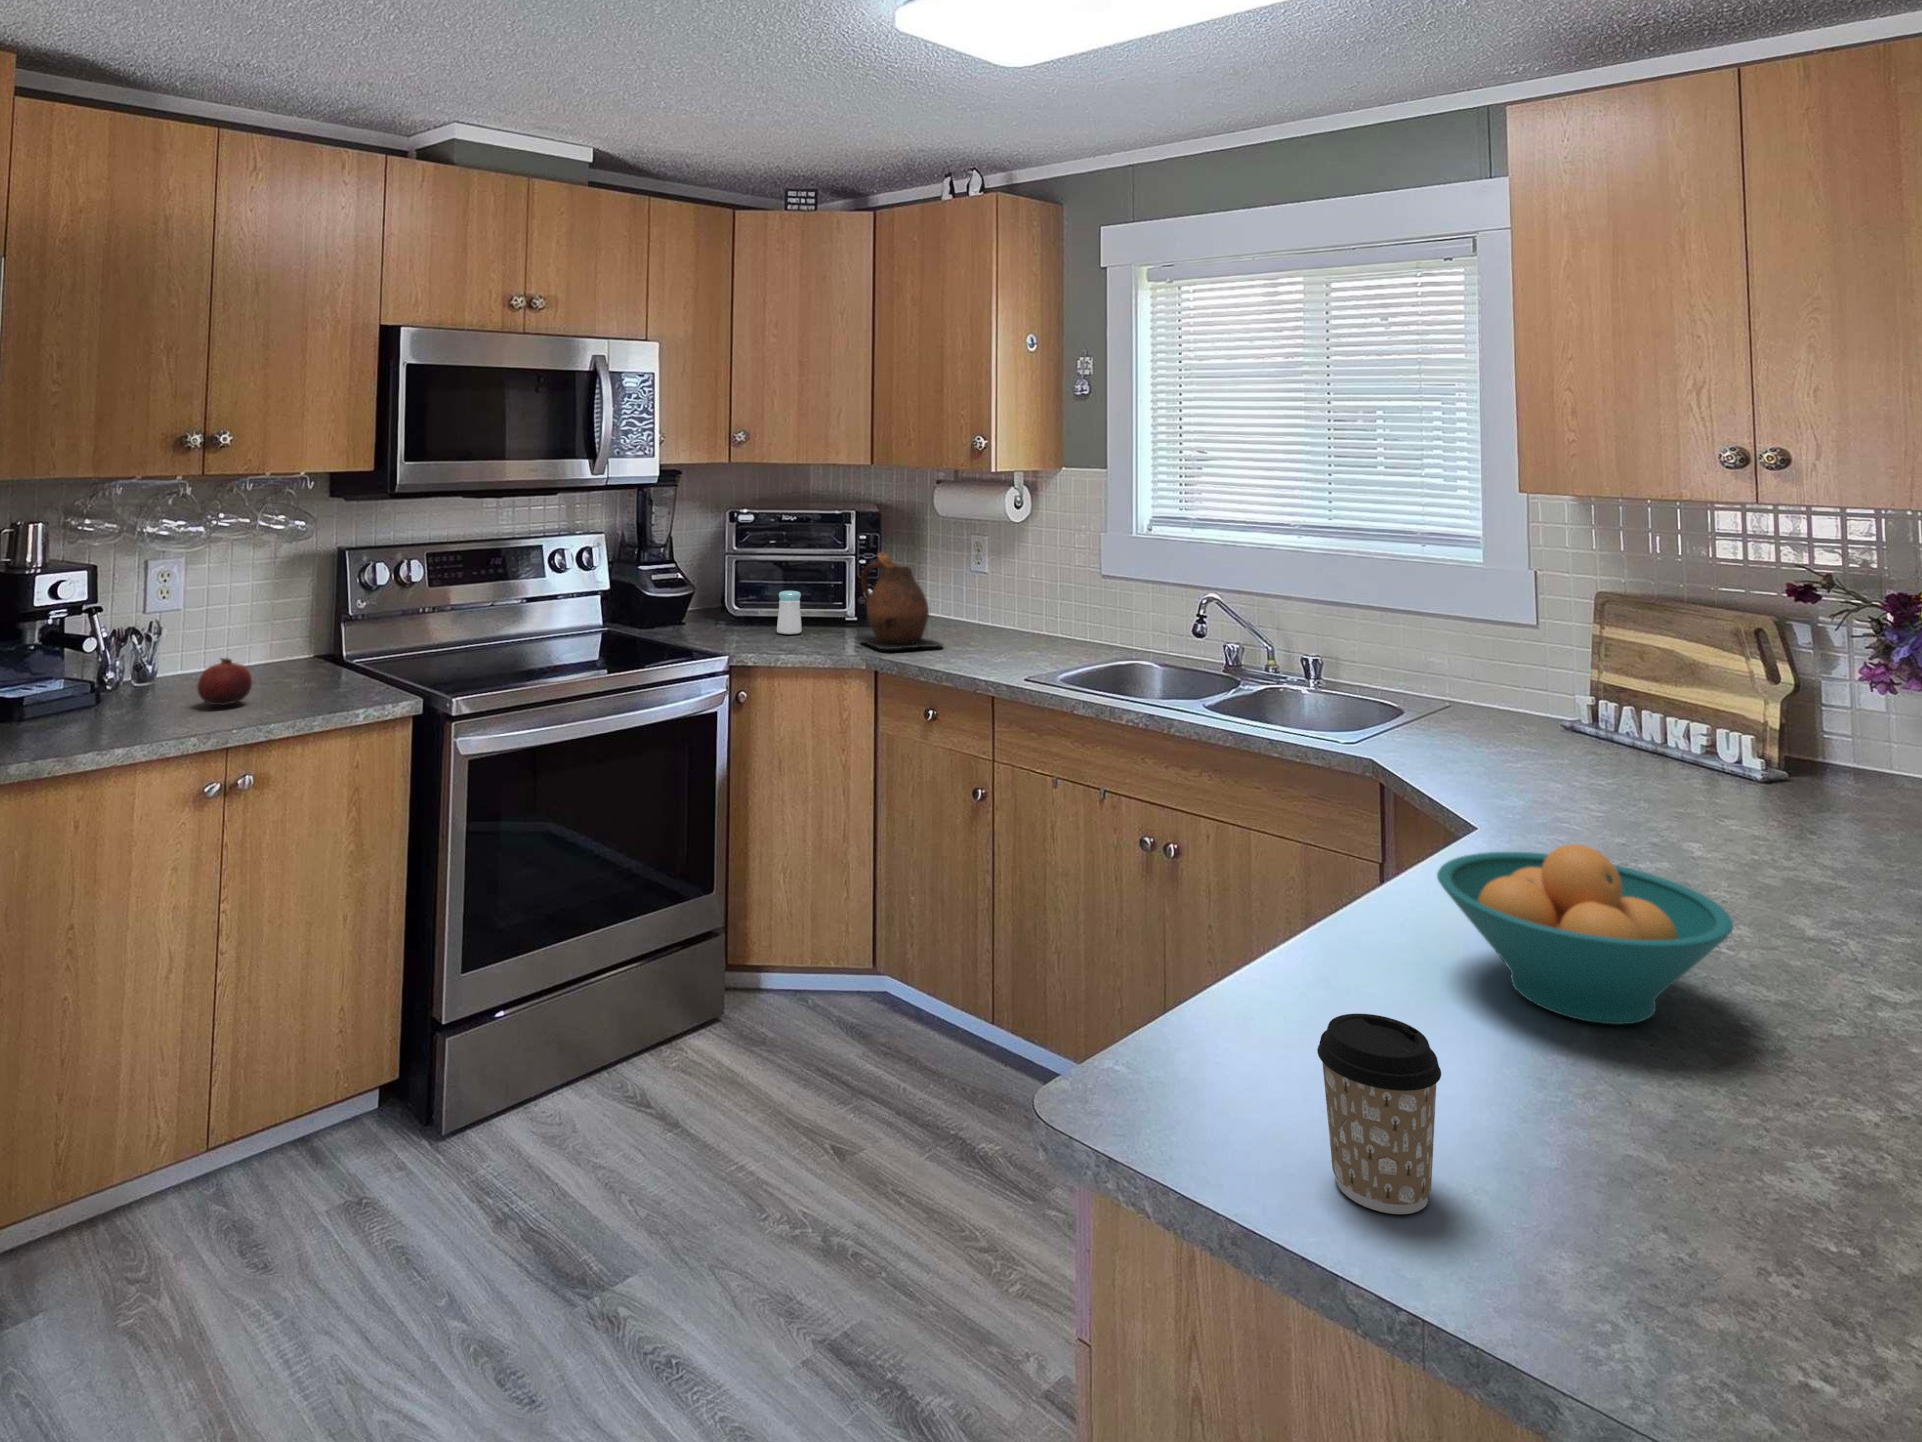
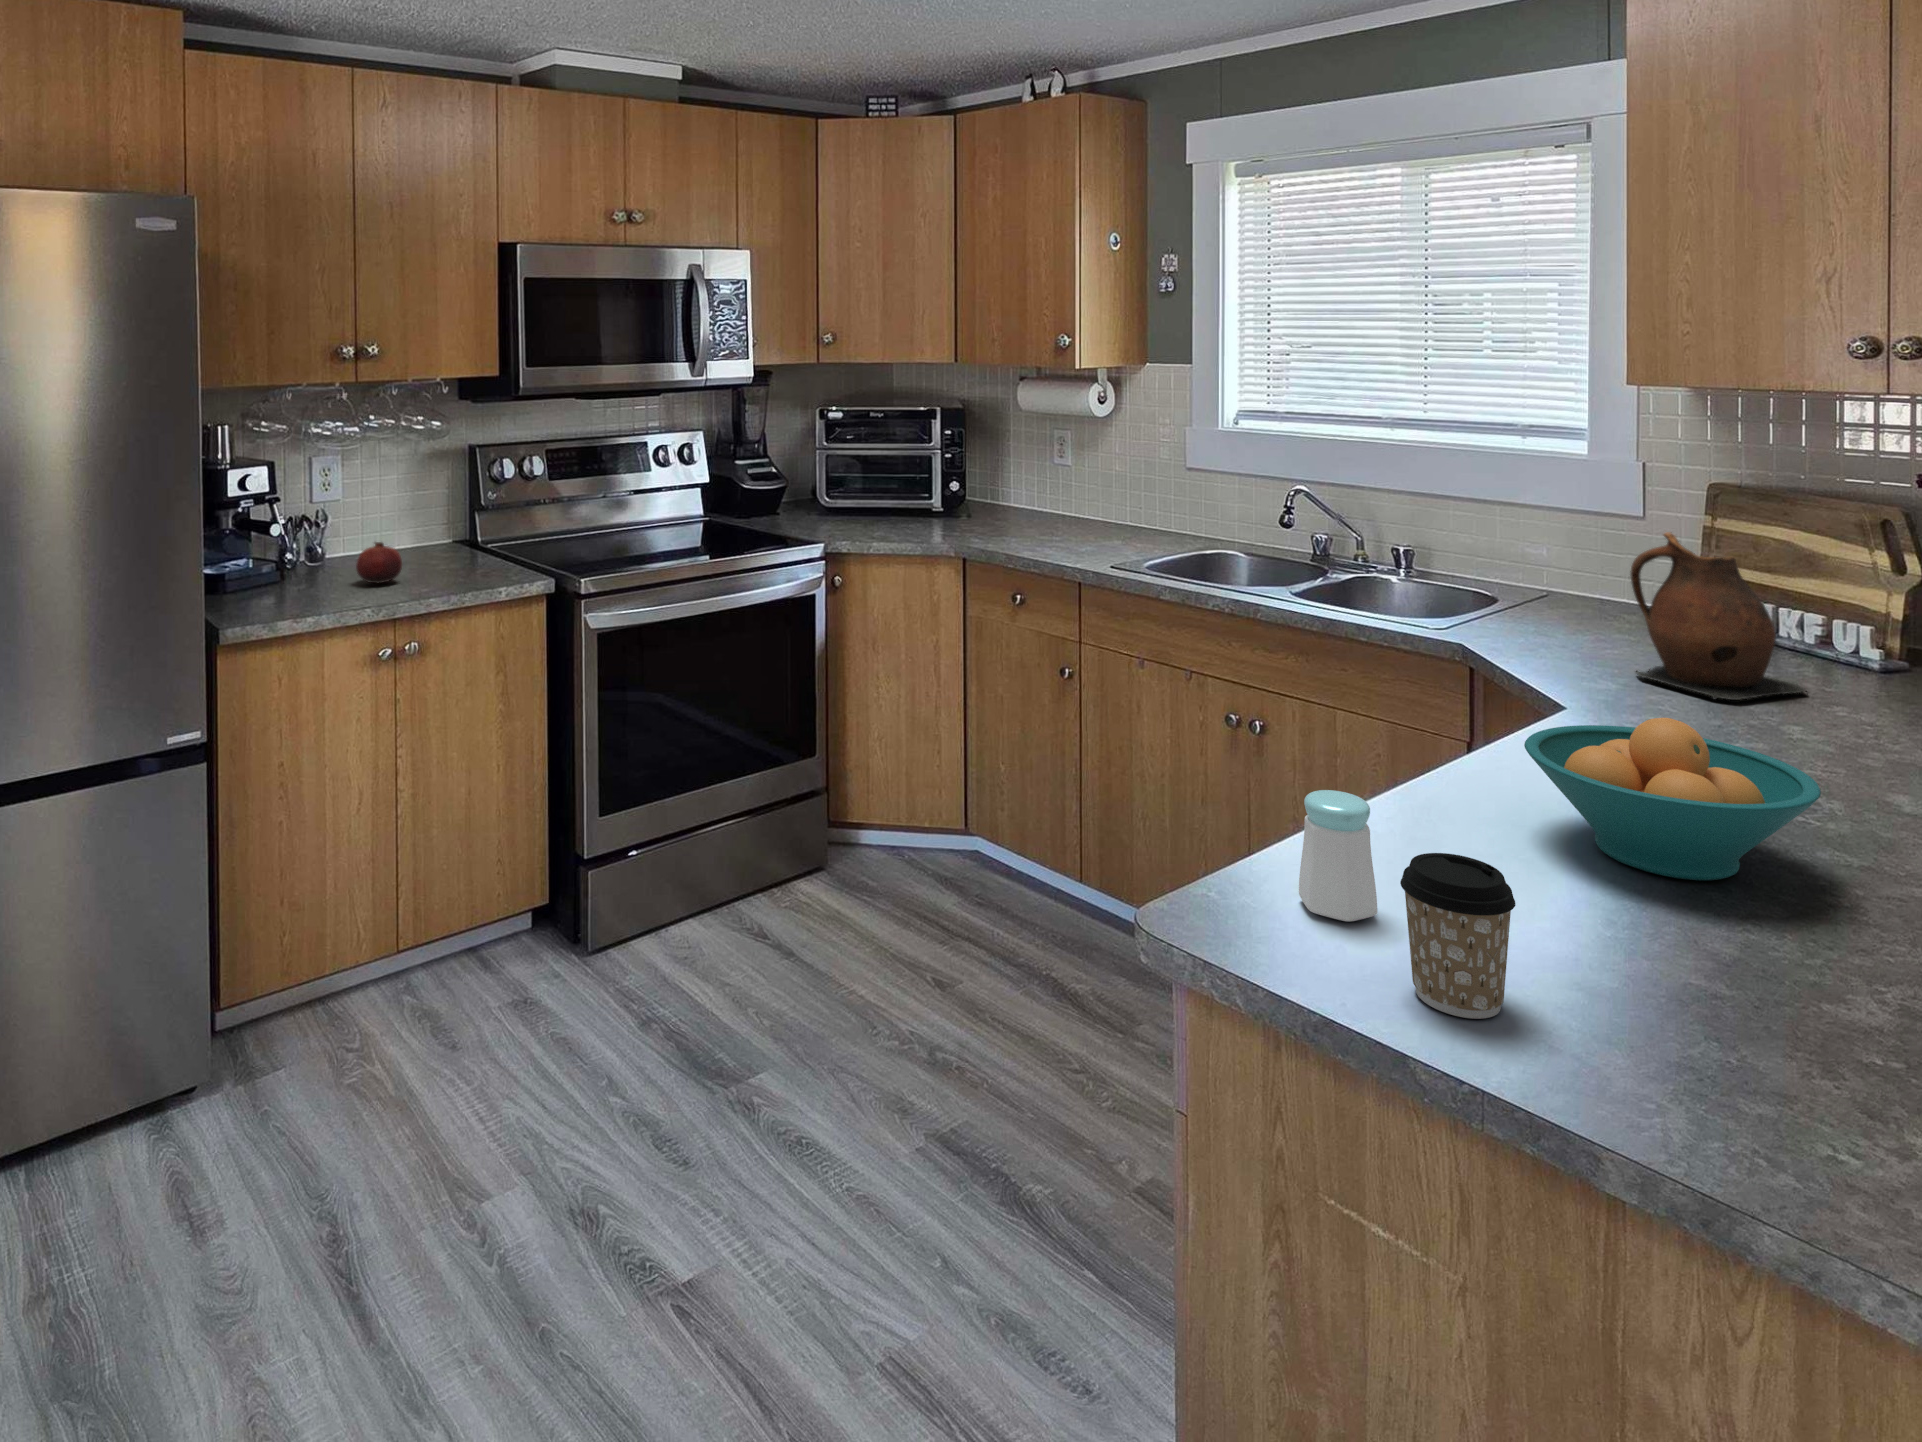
ceramic pitcher: present [861,553,943,649] -> present [1630,532,1807,700]
salt shaker: present [777,591,802,634] -> present [1299,790,1377,922]

